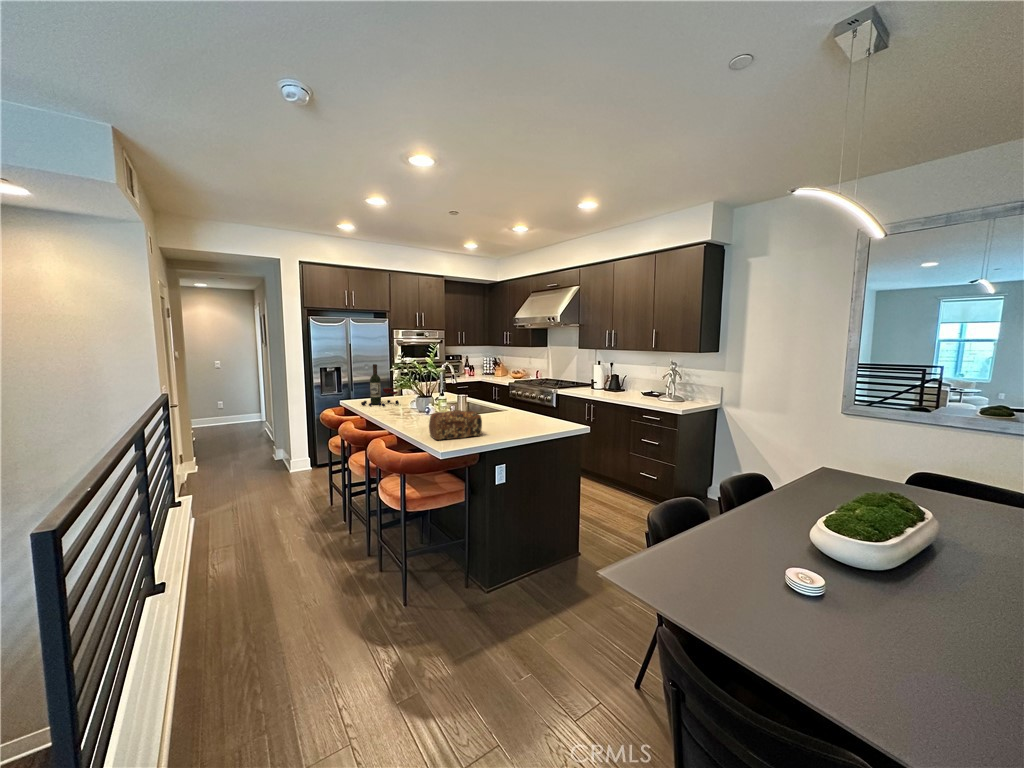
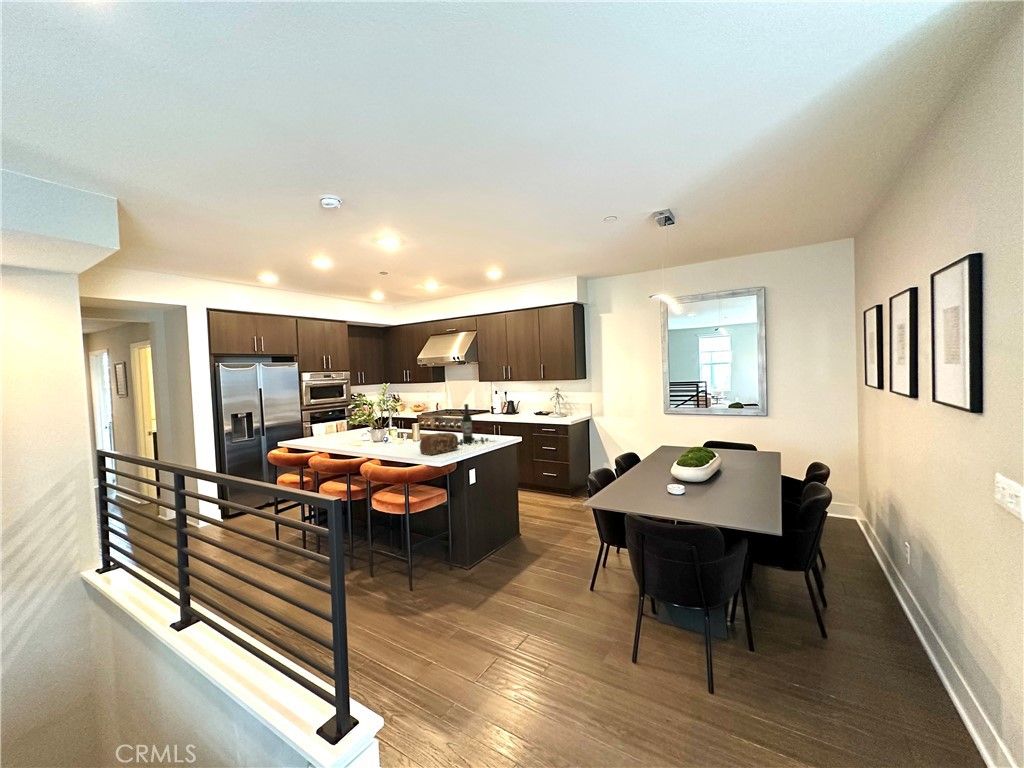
wine bottle: present [361,364,399,406] -> present [458,404,492,445]

